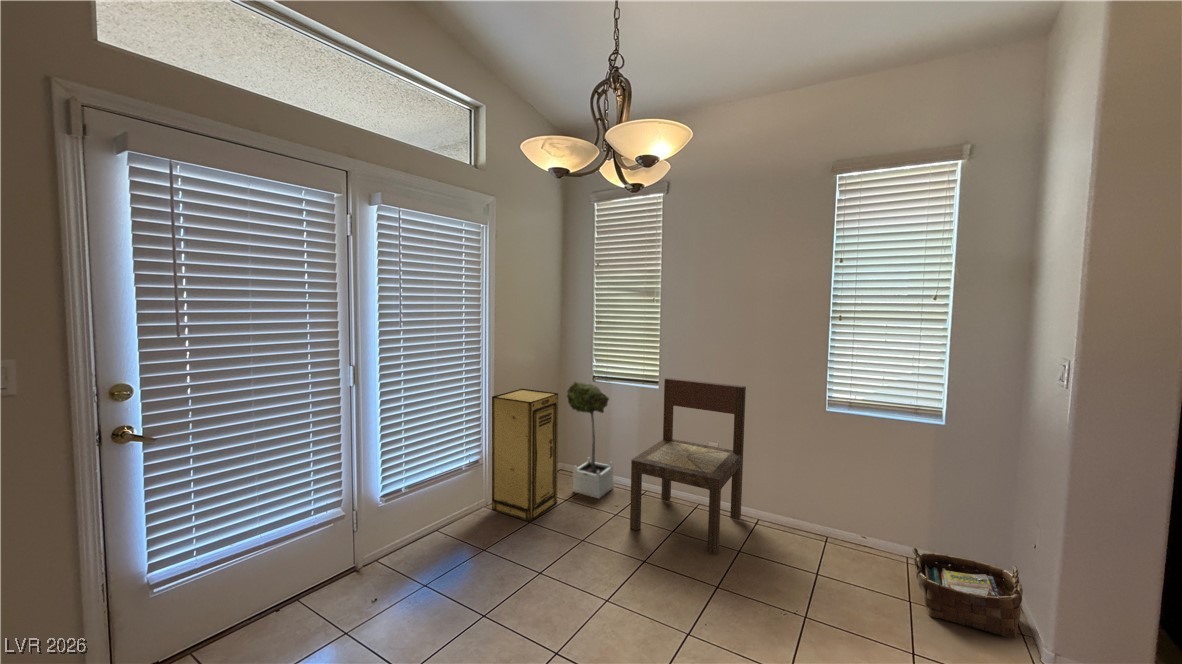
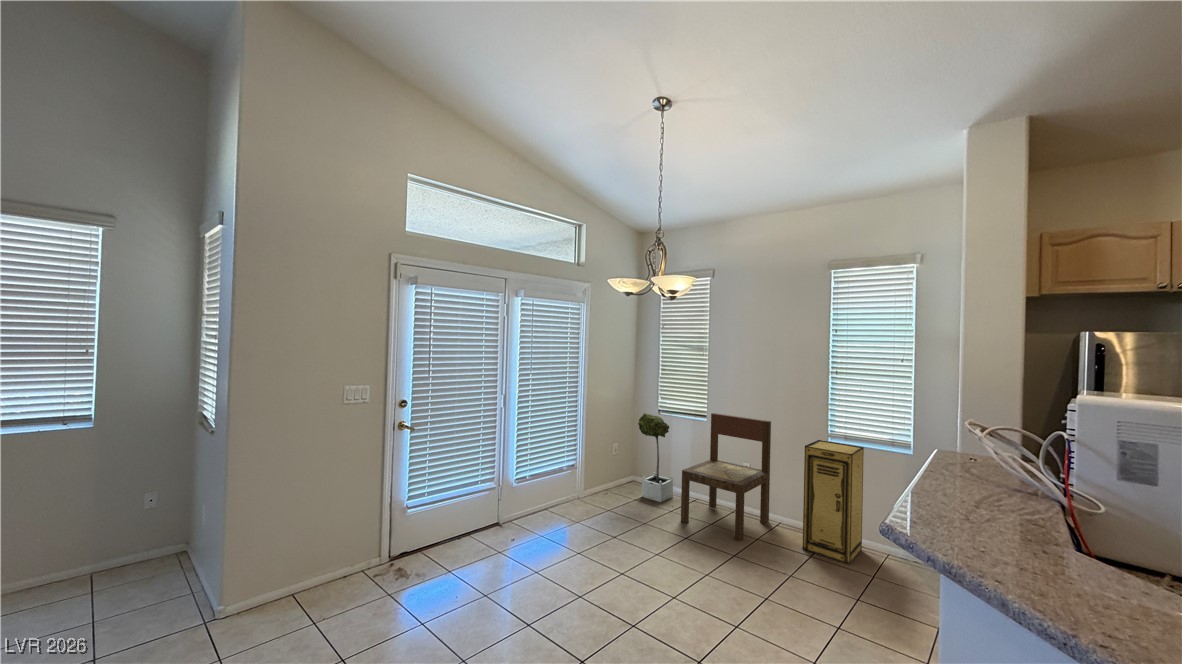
storage cabinet: present [492,389,558,521] -> present [803,440,864,564]
woven basket: present [912,548,1023,639] -> none [878,541,954,603]

